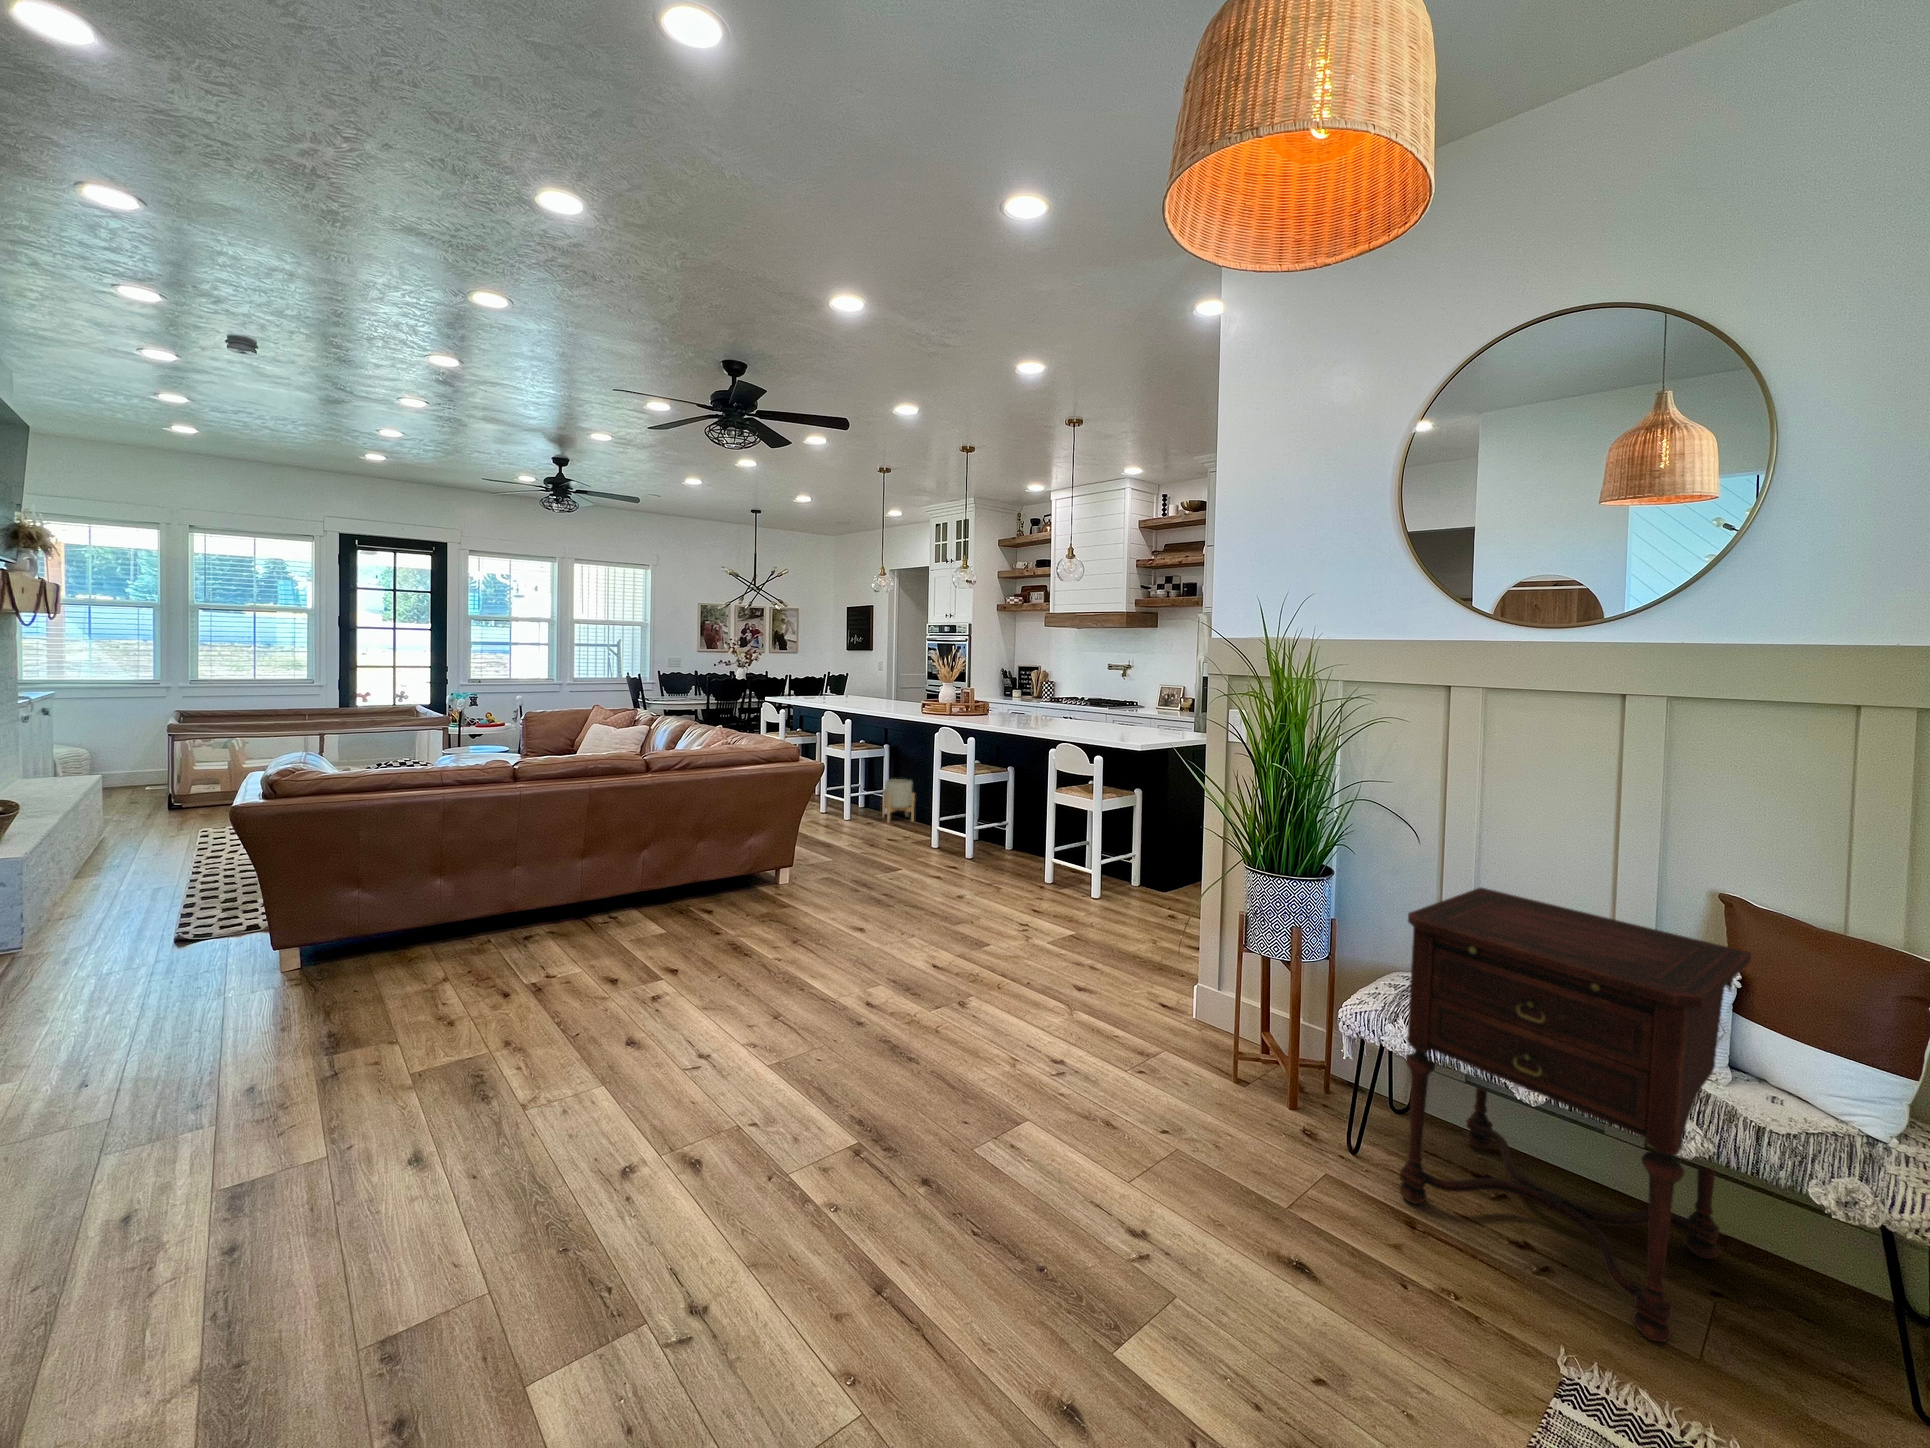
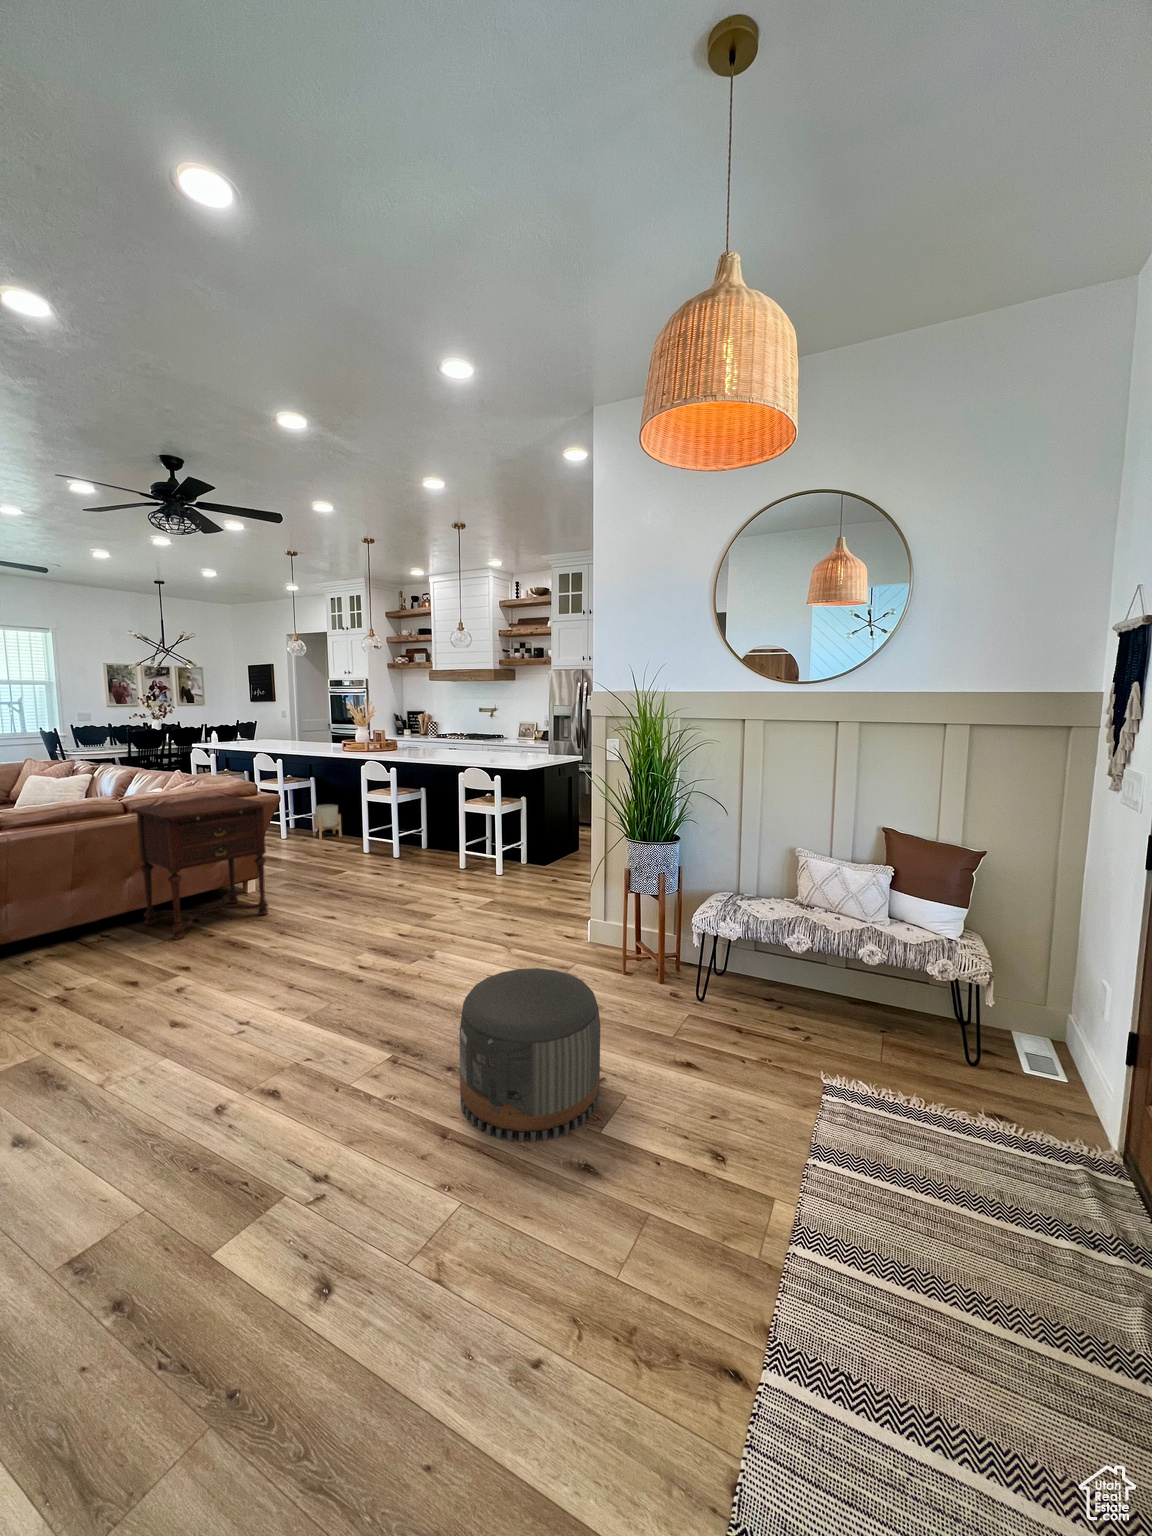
side table: present [1399,888,1751,1342] -> present [131,796,268,939]
pouf: none [919,1049,1140,1348] -> present [460,968,600,1142]

